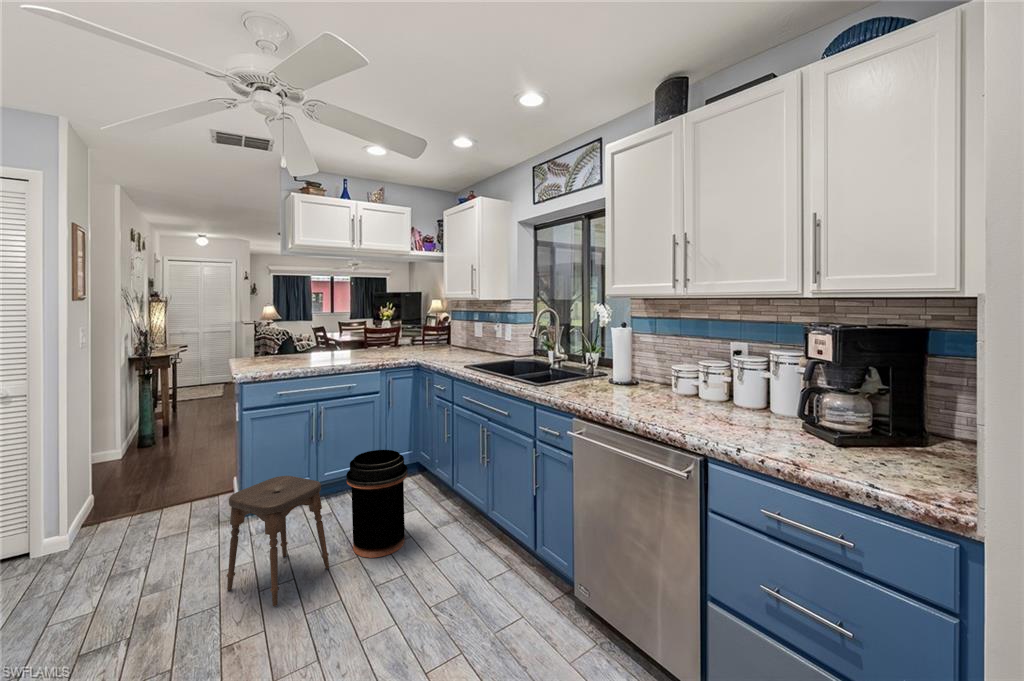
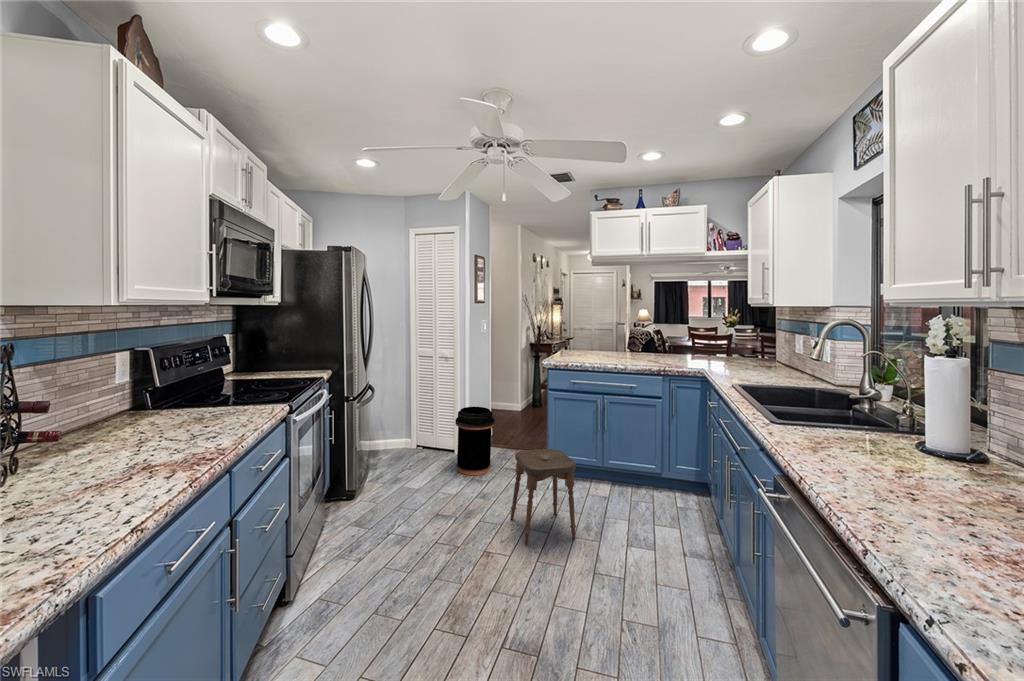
trash can: present [346,450,408,558] -> present [455,407,495,475]

